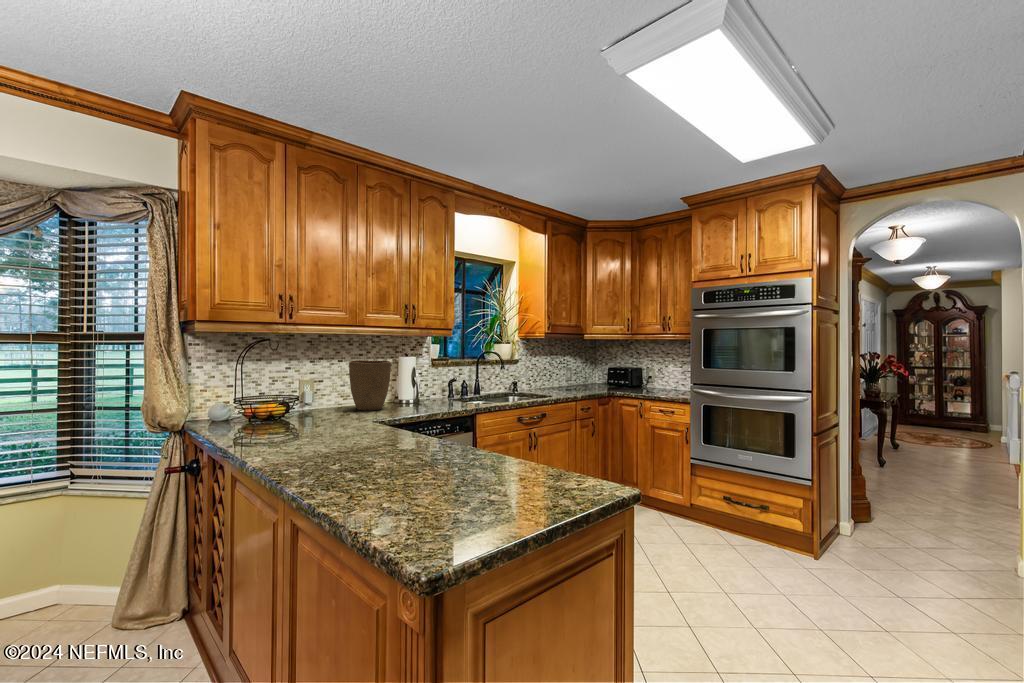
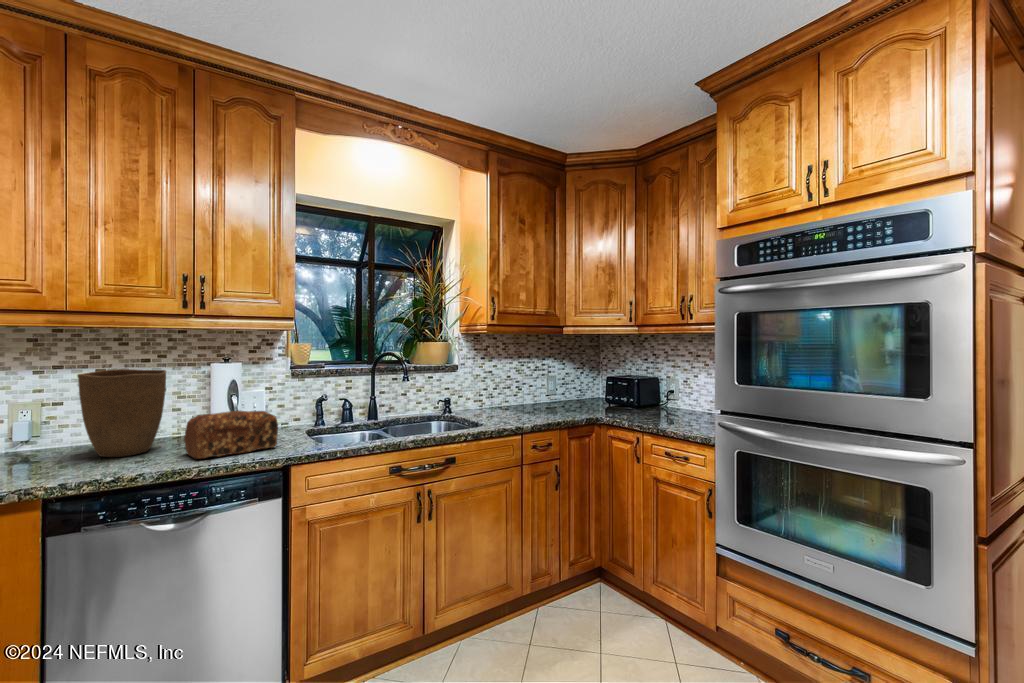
bread loaf: none [407,384,454,411] -> present [184,411,278,459]

